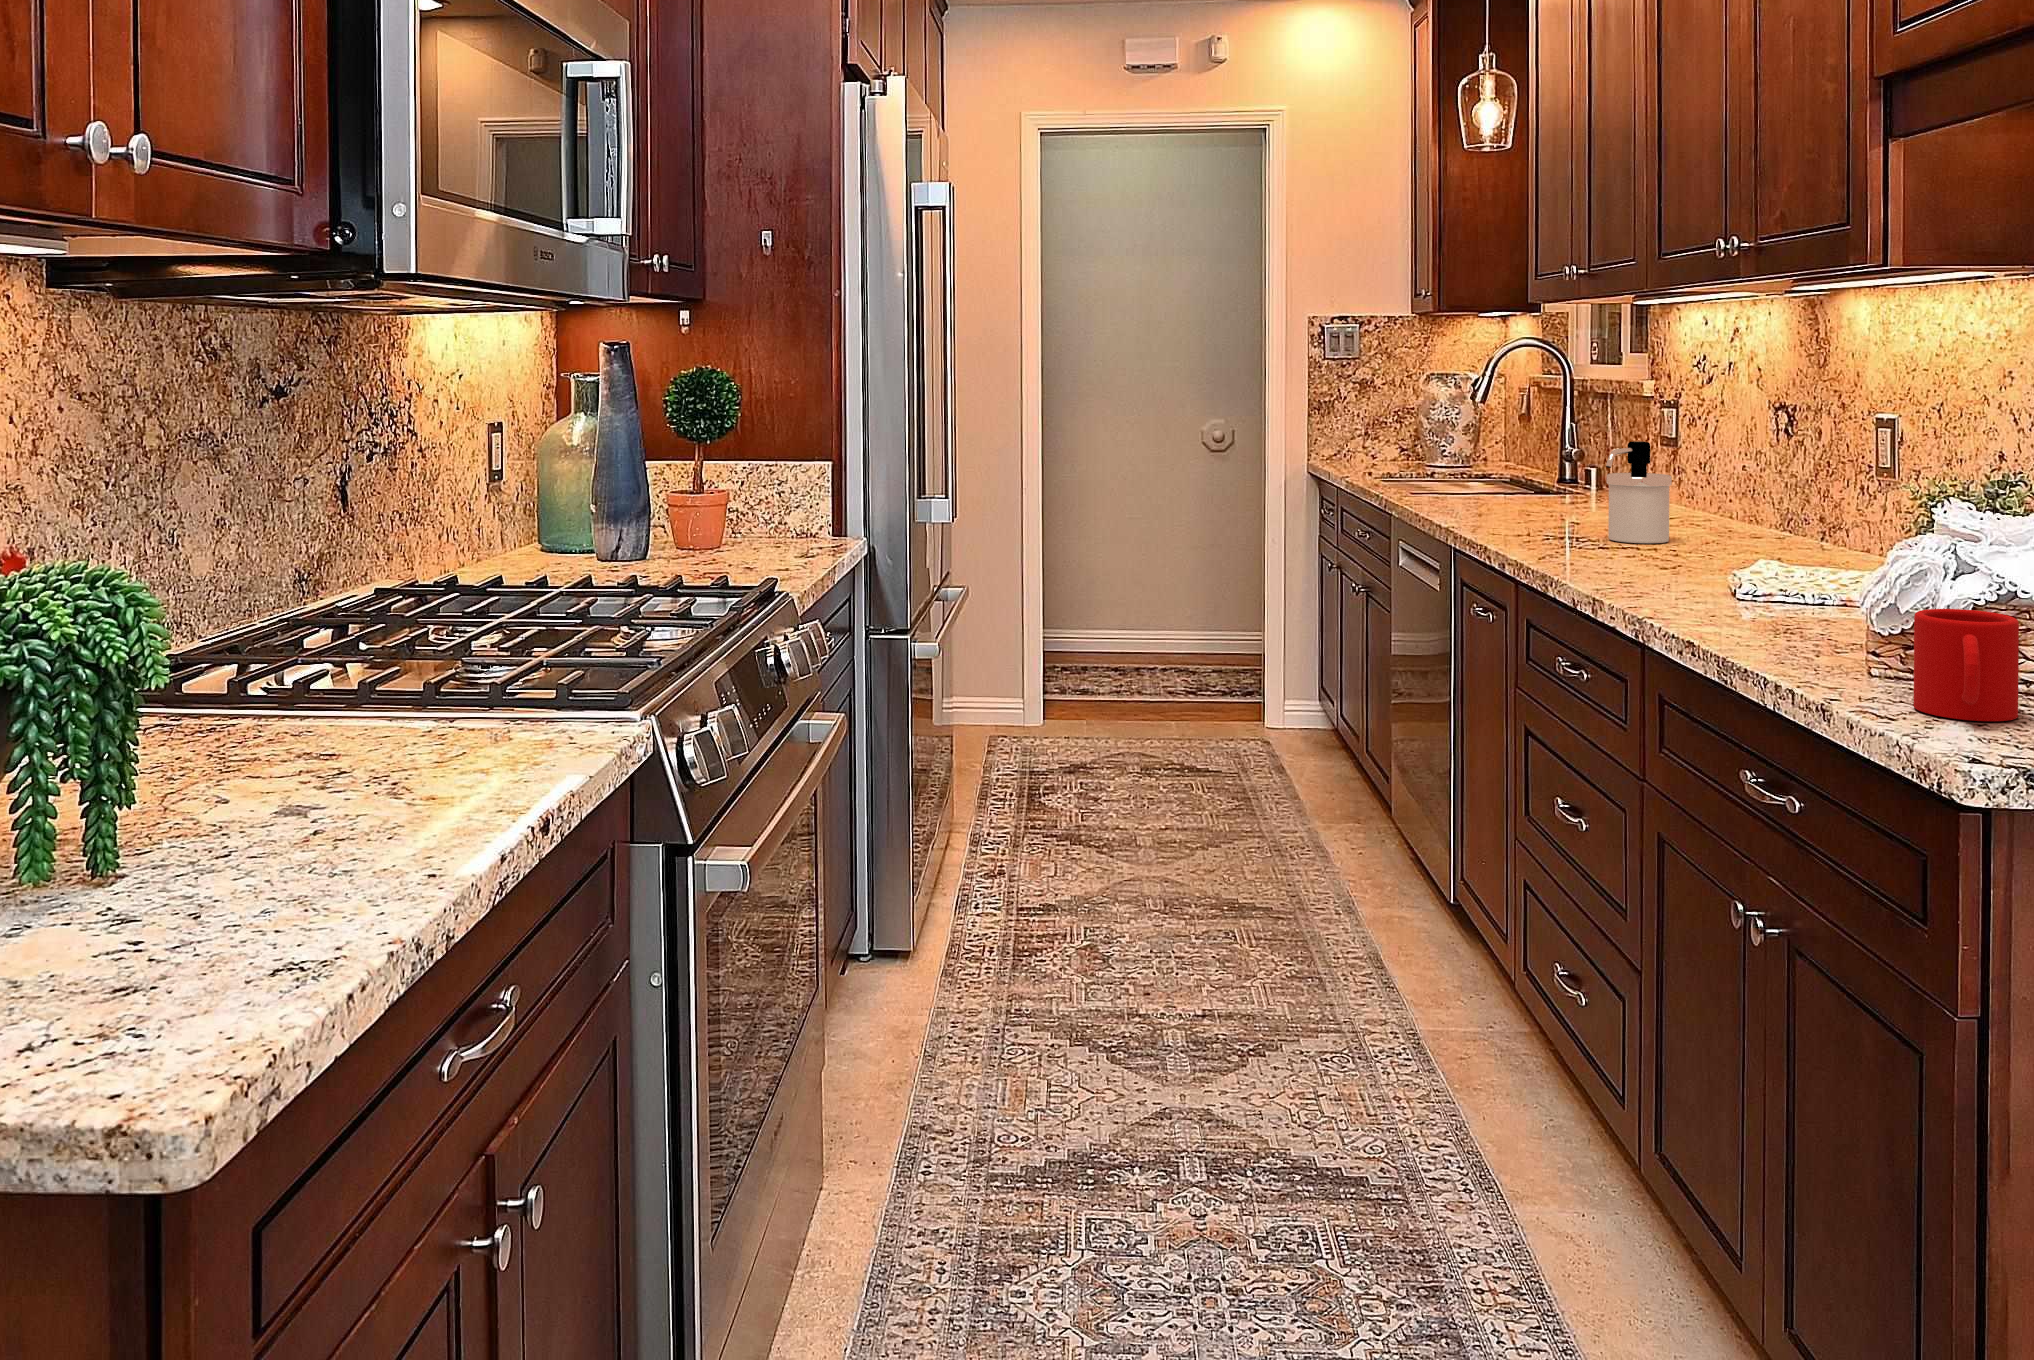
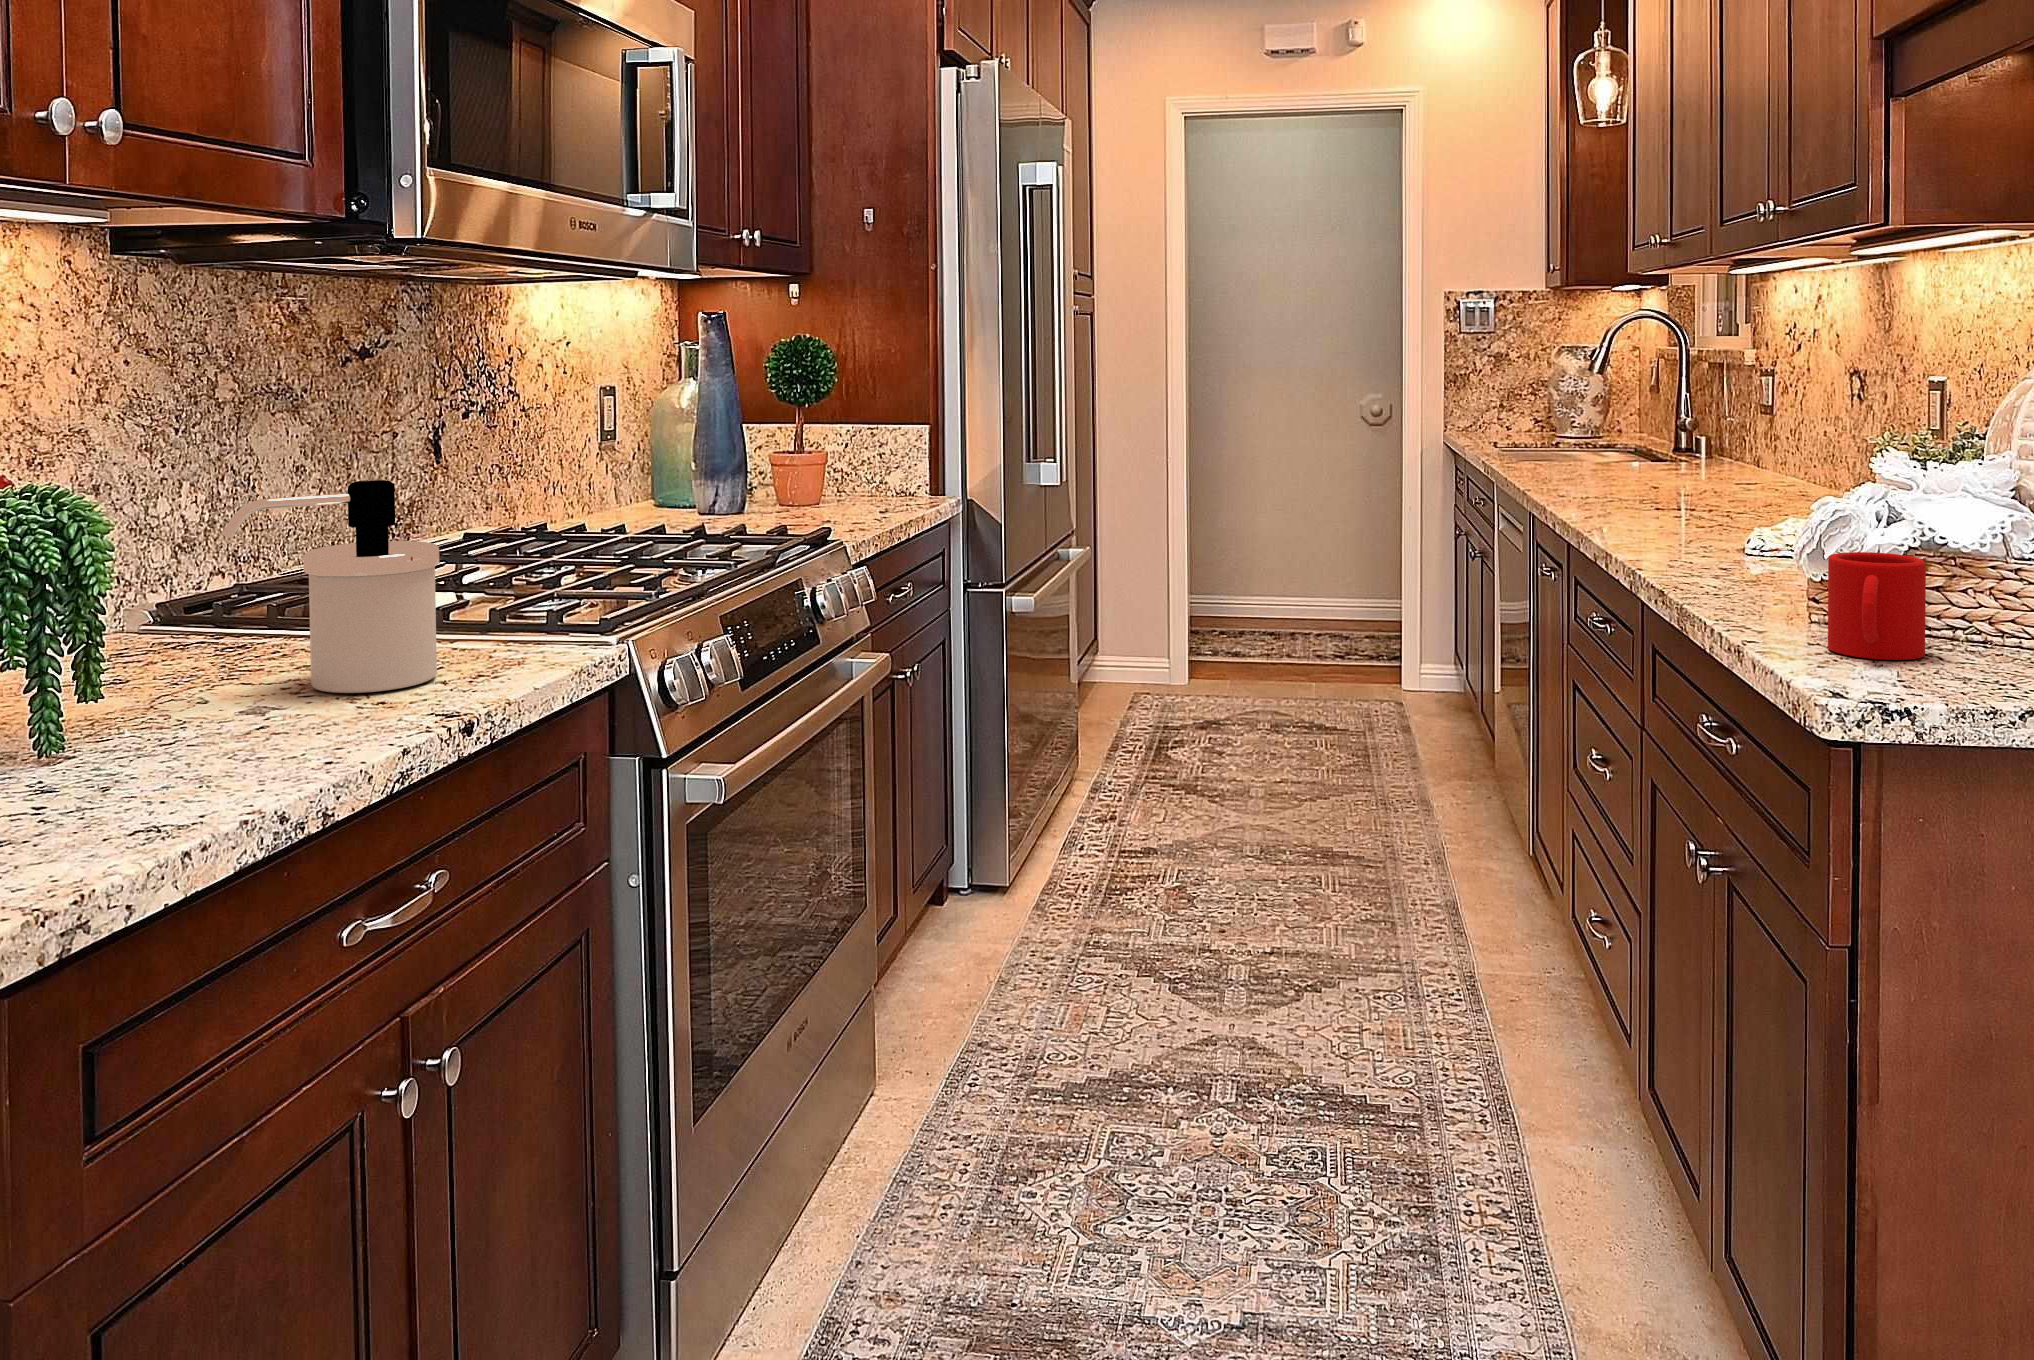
soap dispenser: present [1606,441,1672,543] -> present [222,480,439,693]

